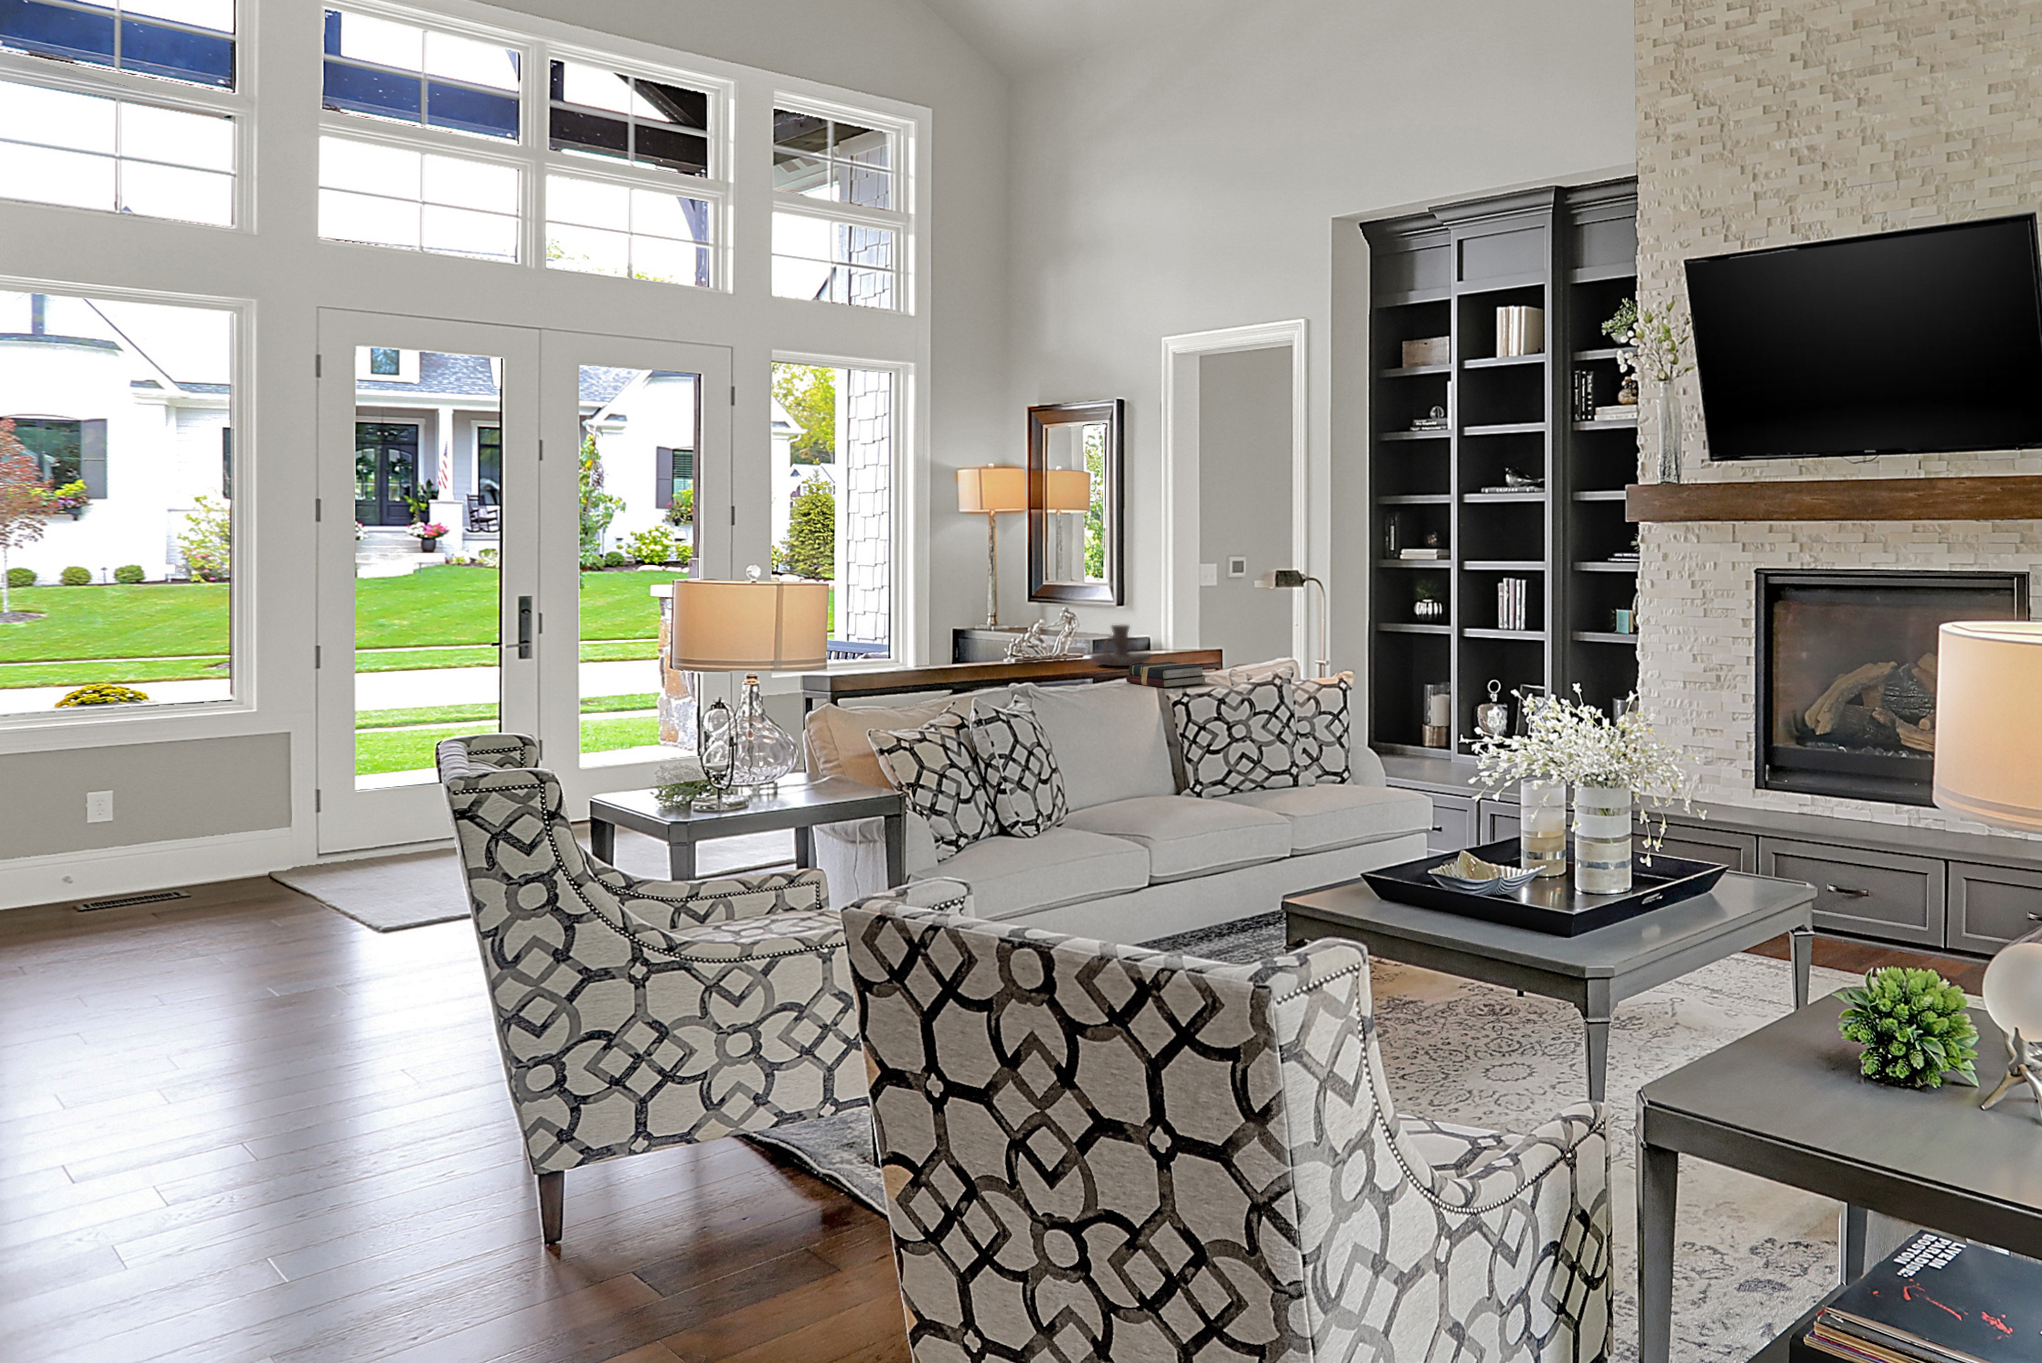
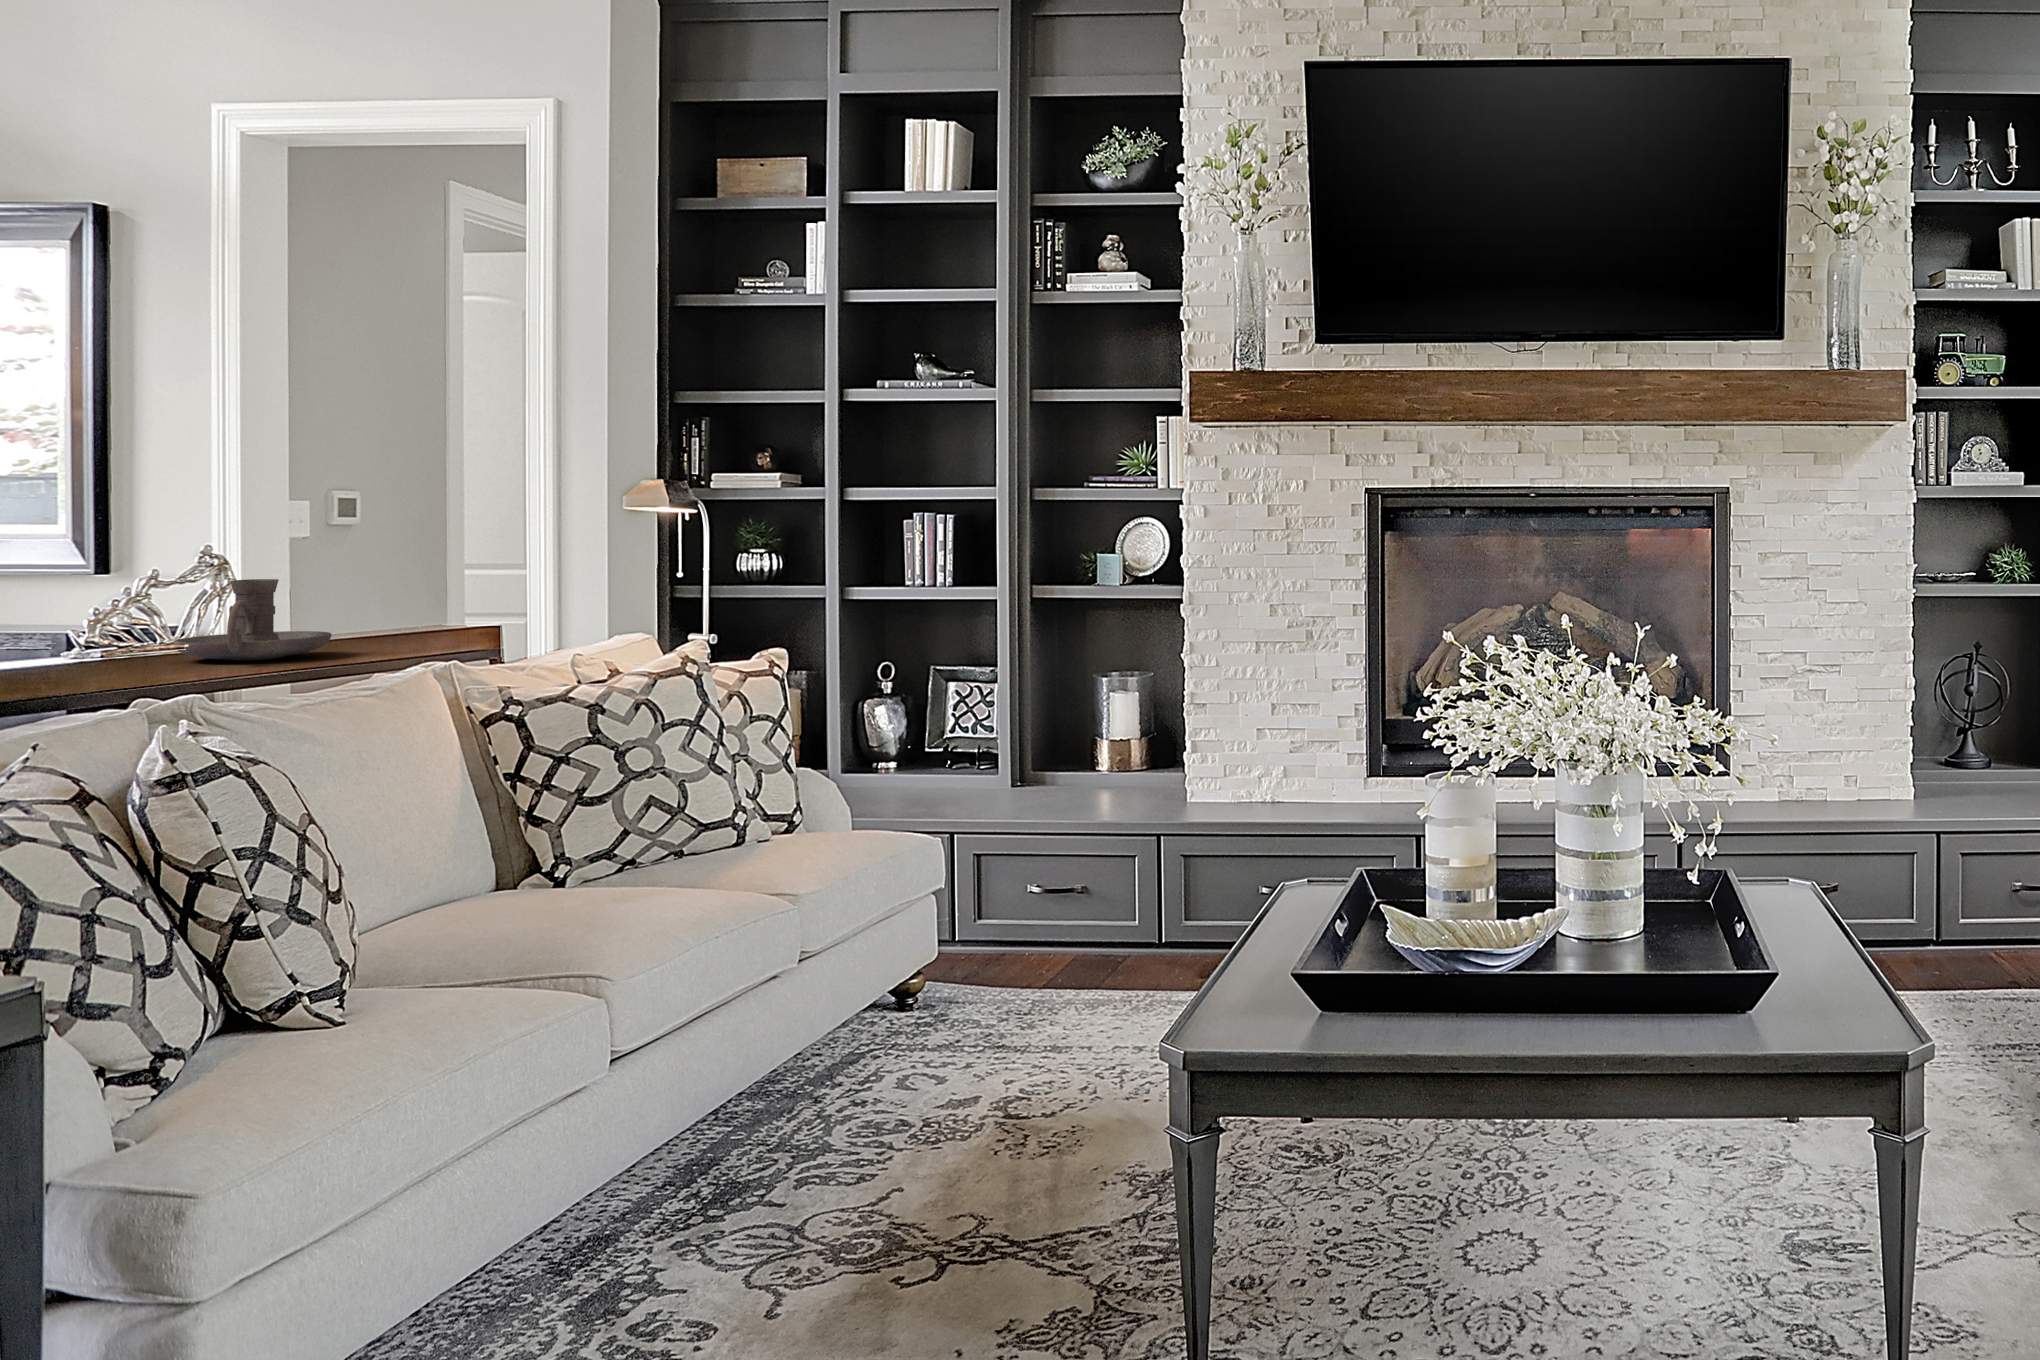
hardback book: present [1126,662,1206,688] -> none [348,641,551,689]

